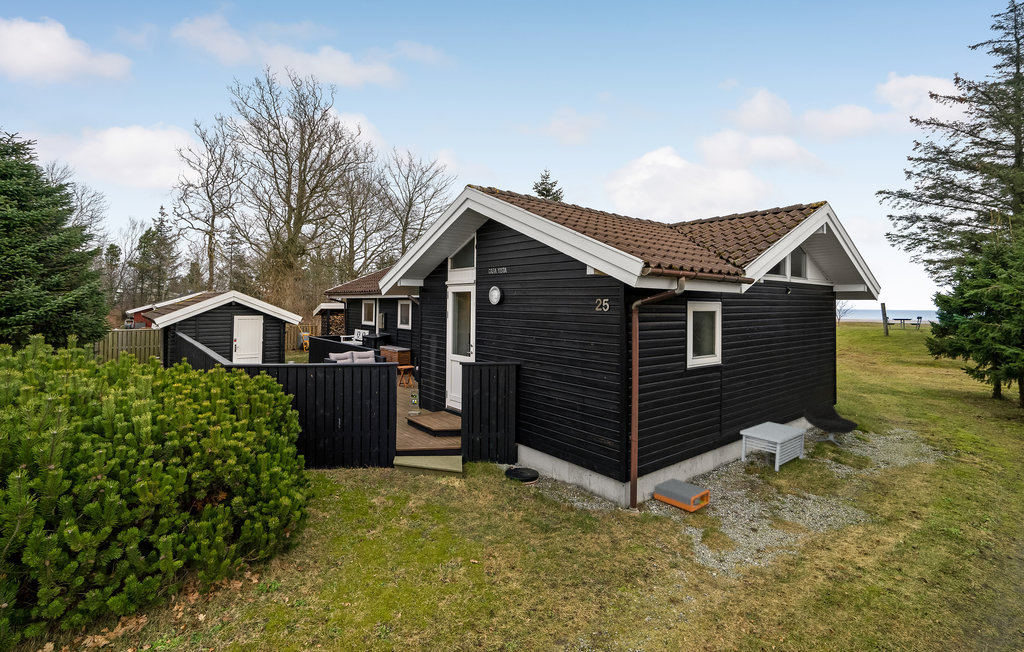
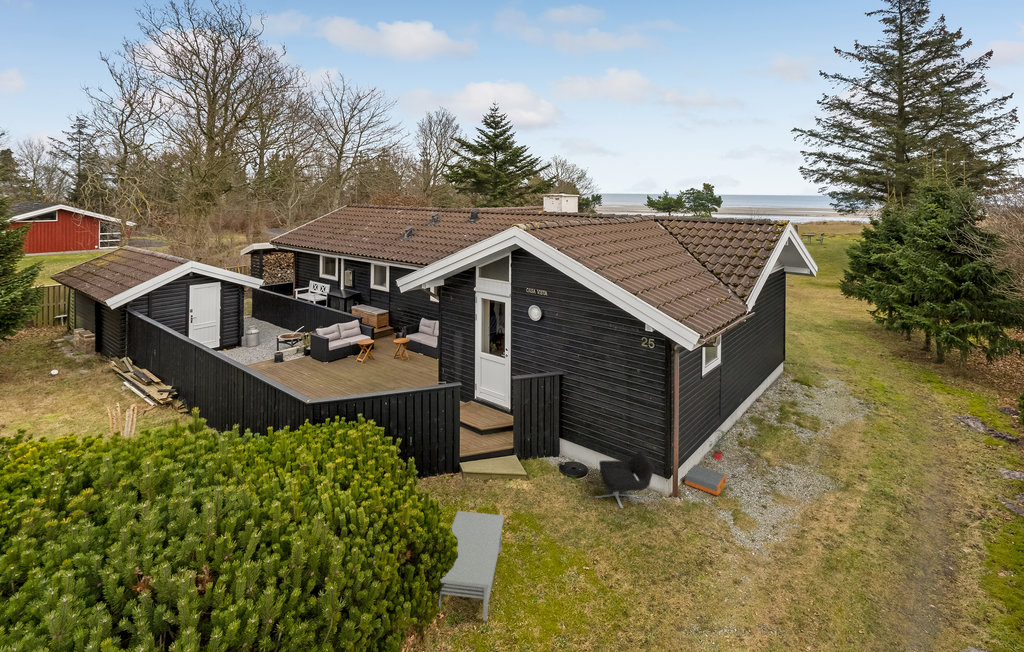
lounge chair: present [804,403,858,445] -> present [595,451,655,508]
storage bench: present [740,422,806,471] -> present [439,511,504,621]
potted plant: none [696,444,734,482] -> present [710,430,732,459]

